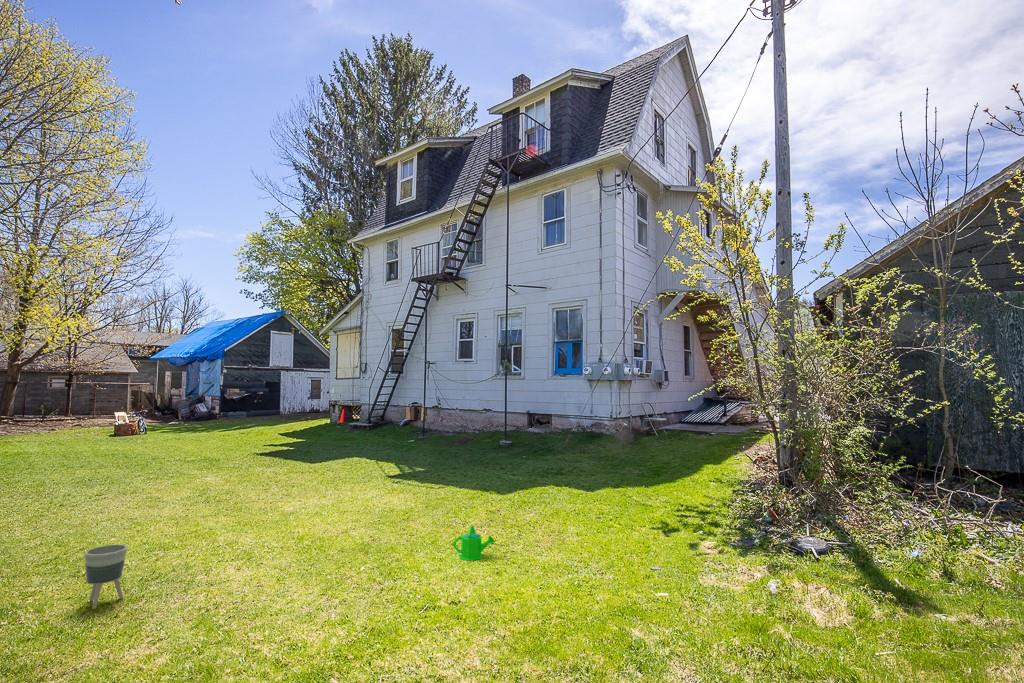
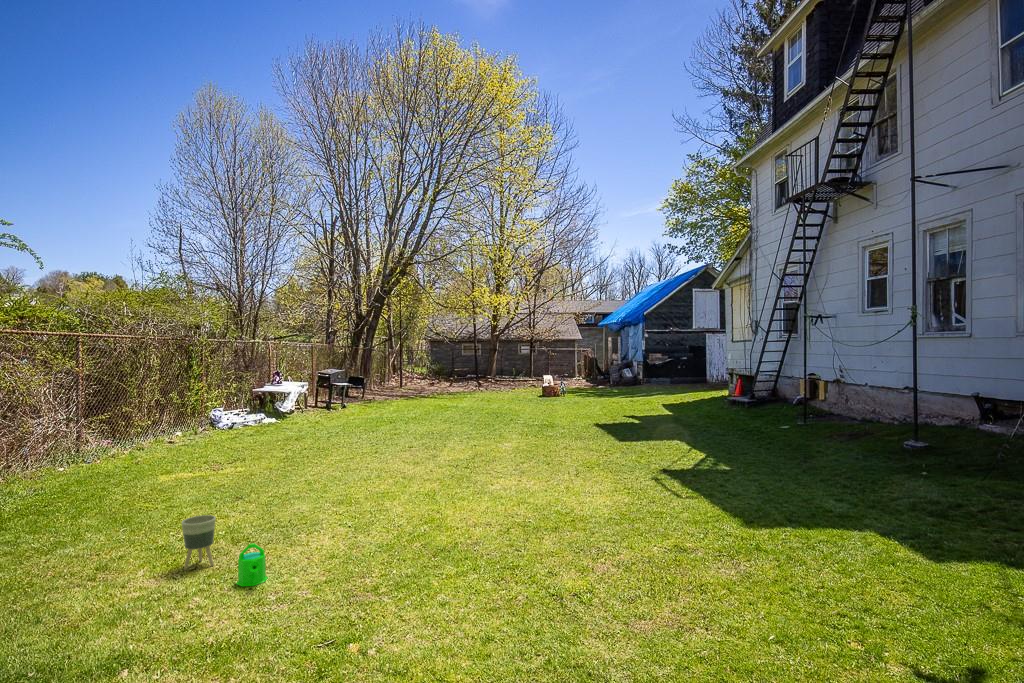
watering can: present [453,525,494,560] -> present [236,543,268,587]

